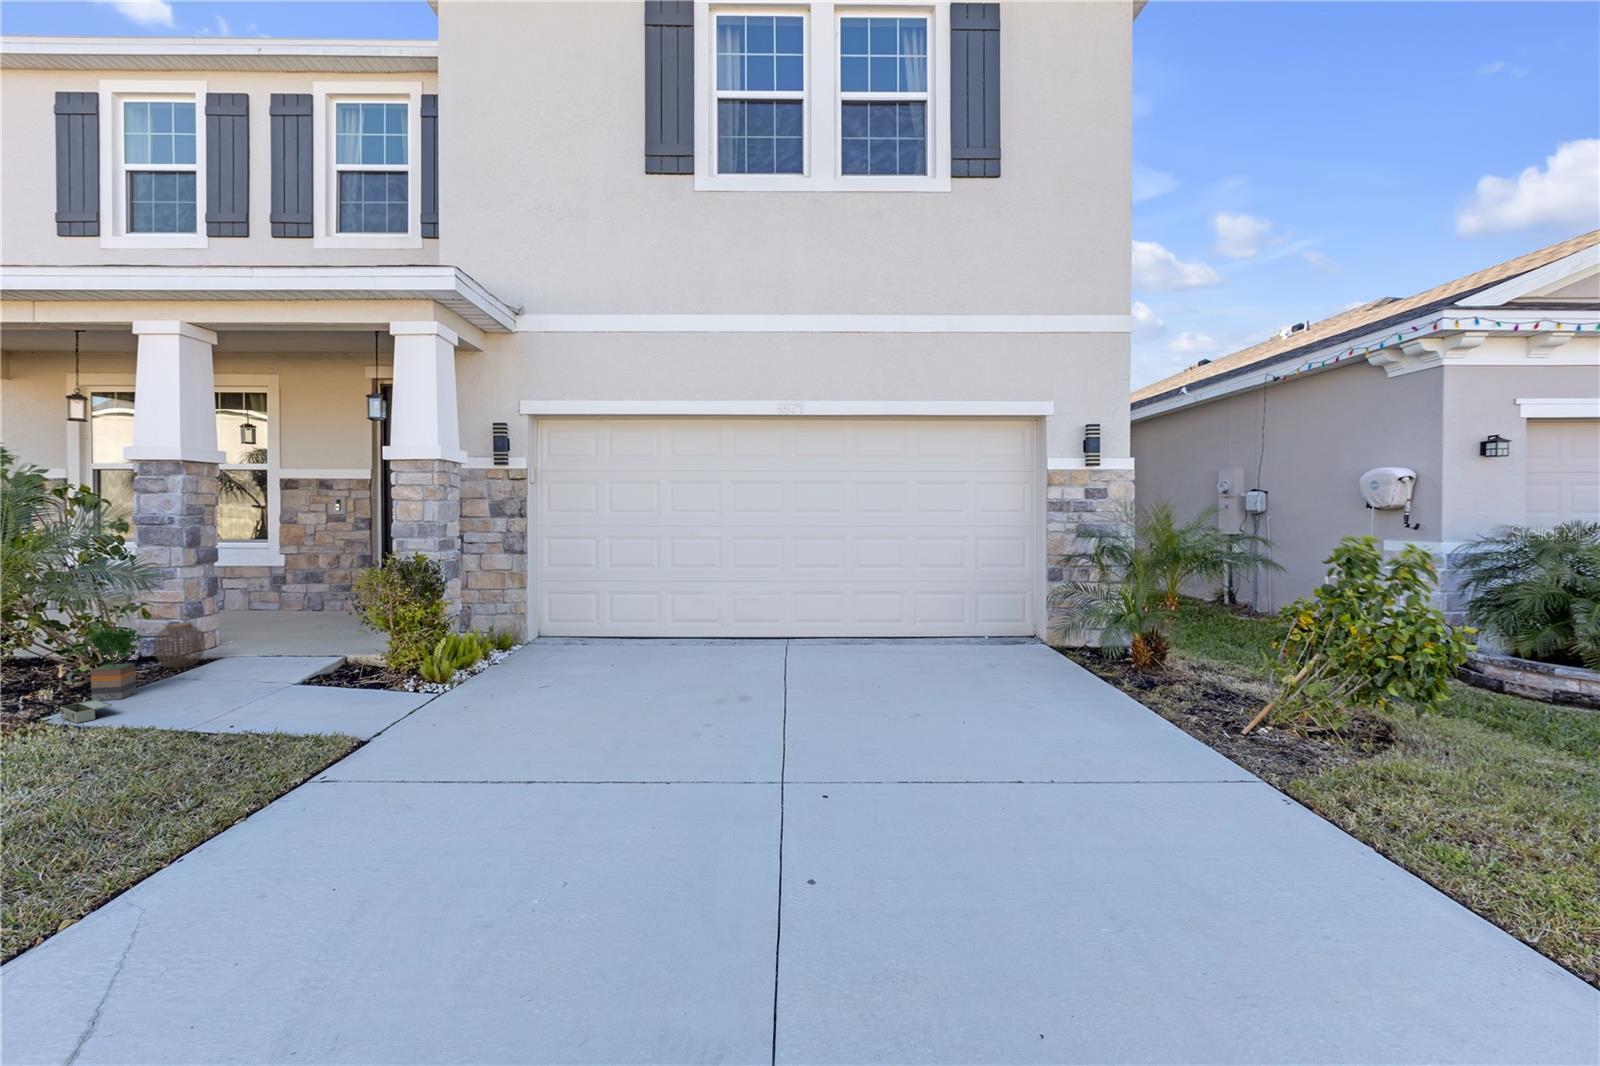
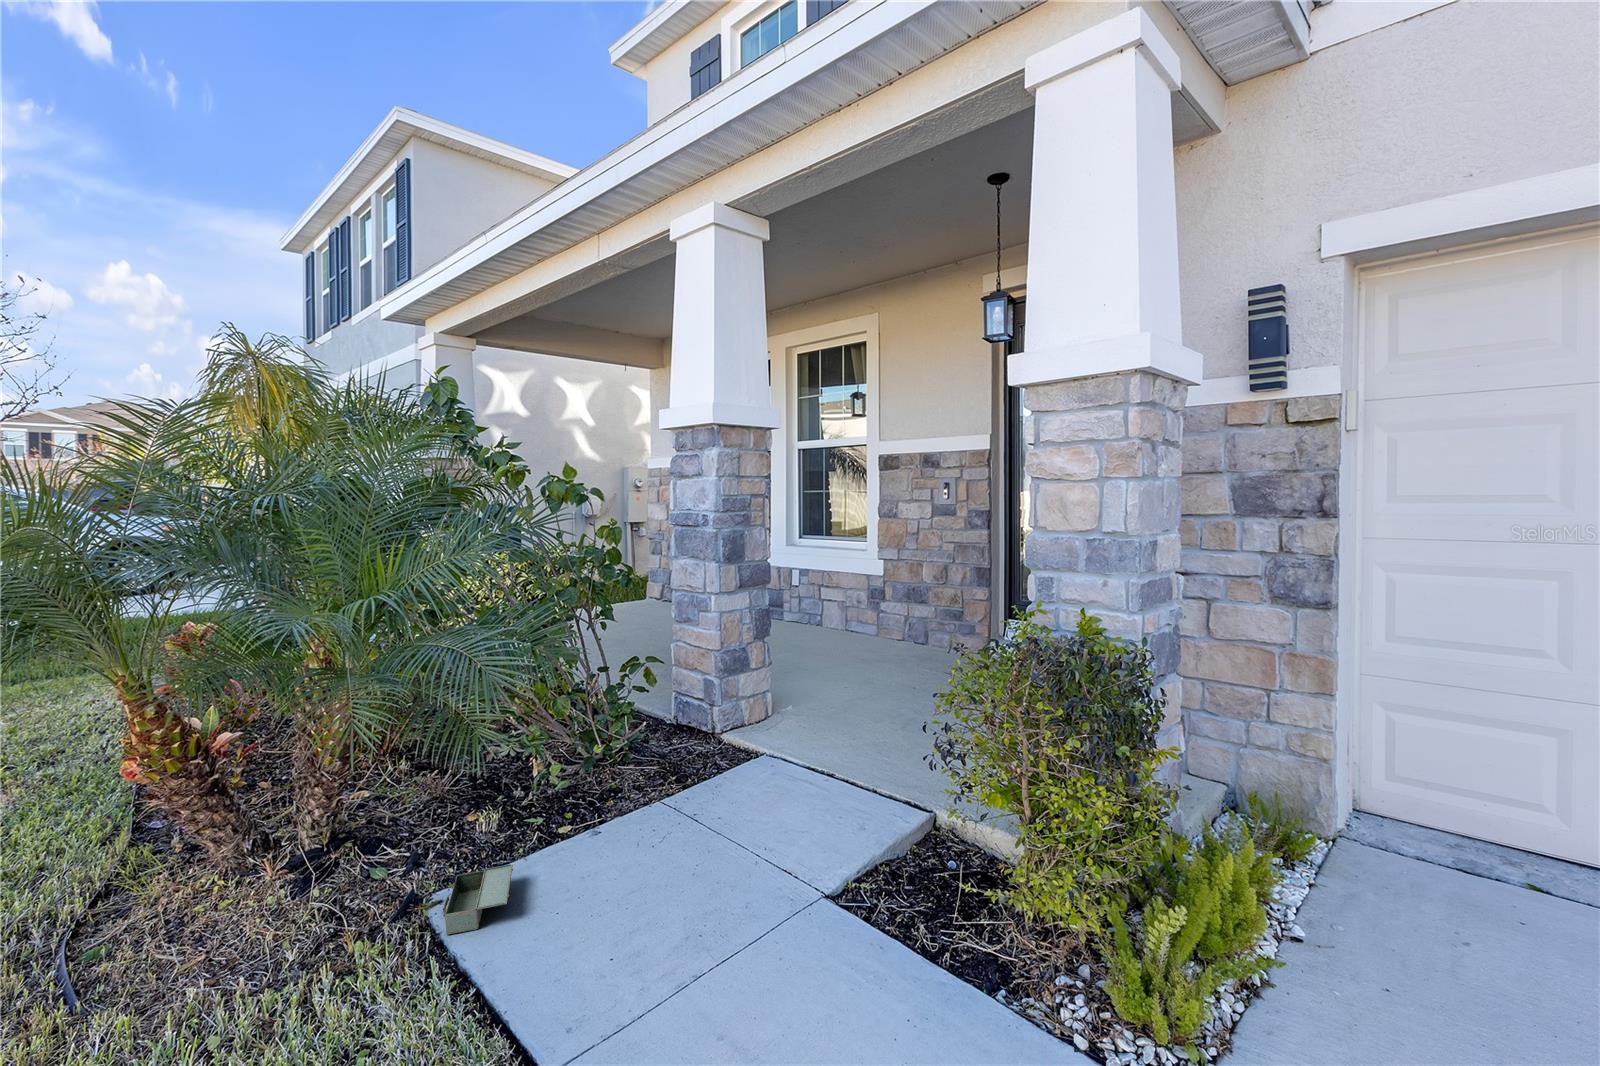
woven basket: present [154,623,205,668] -> none [672,685,737,761]
potted tree: present [90,628,143,700] -> none [525,714,613,851]

